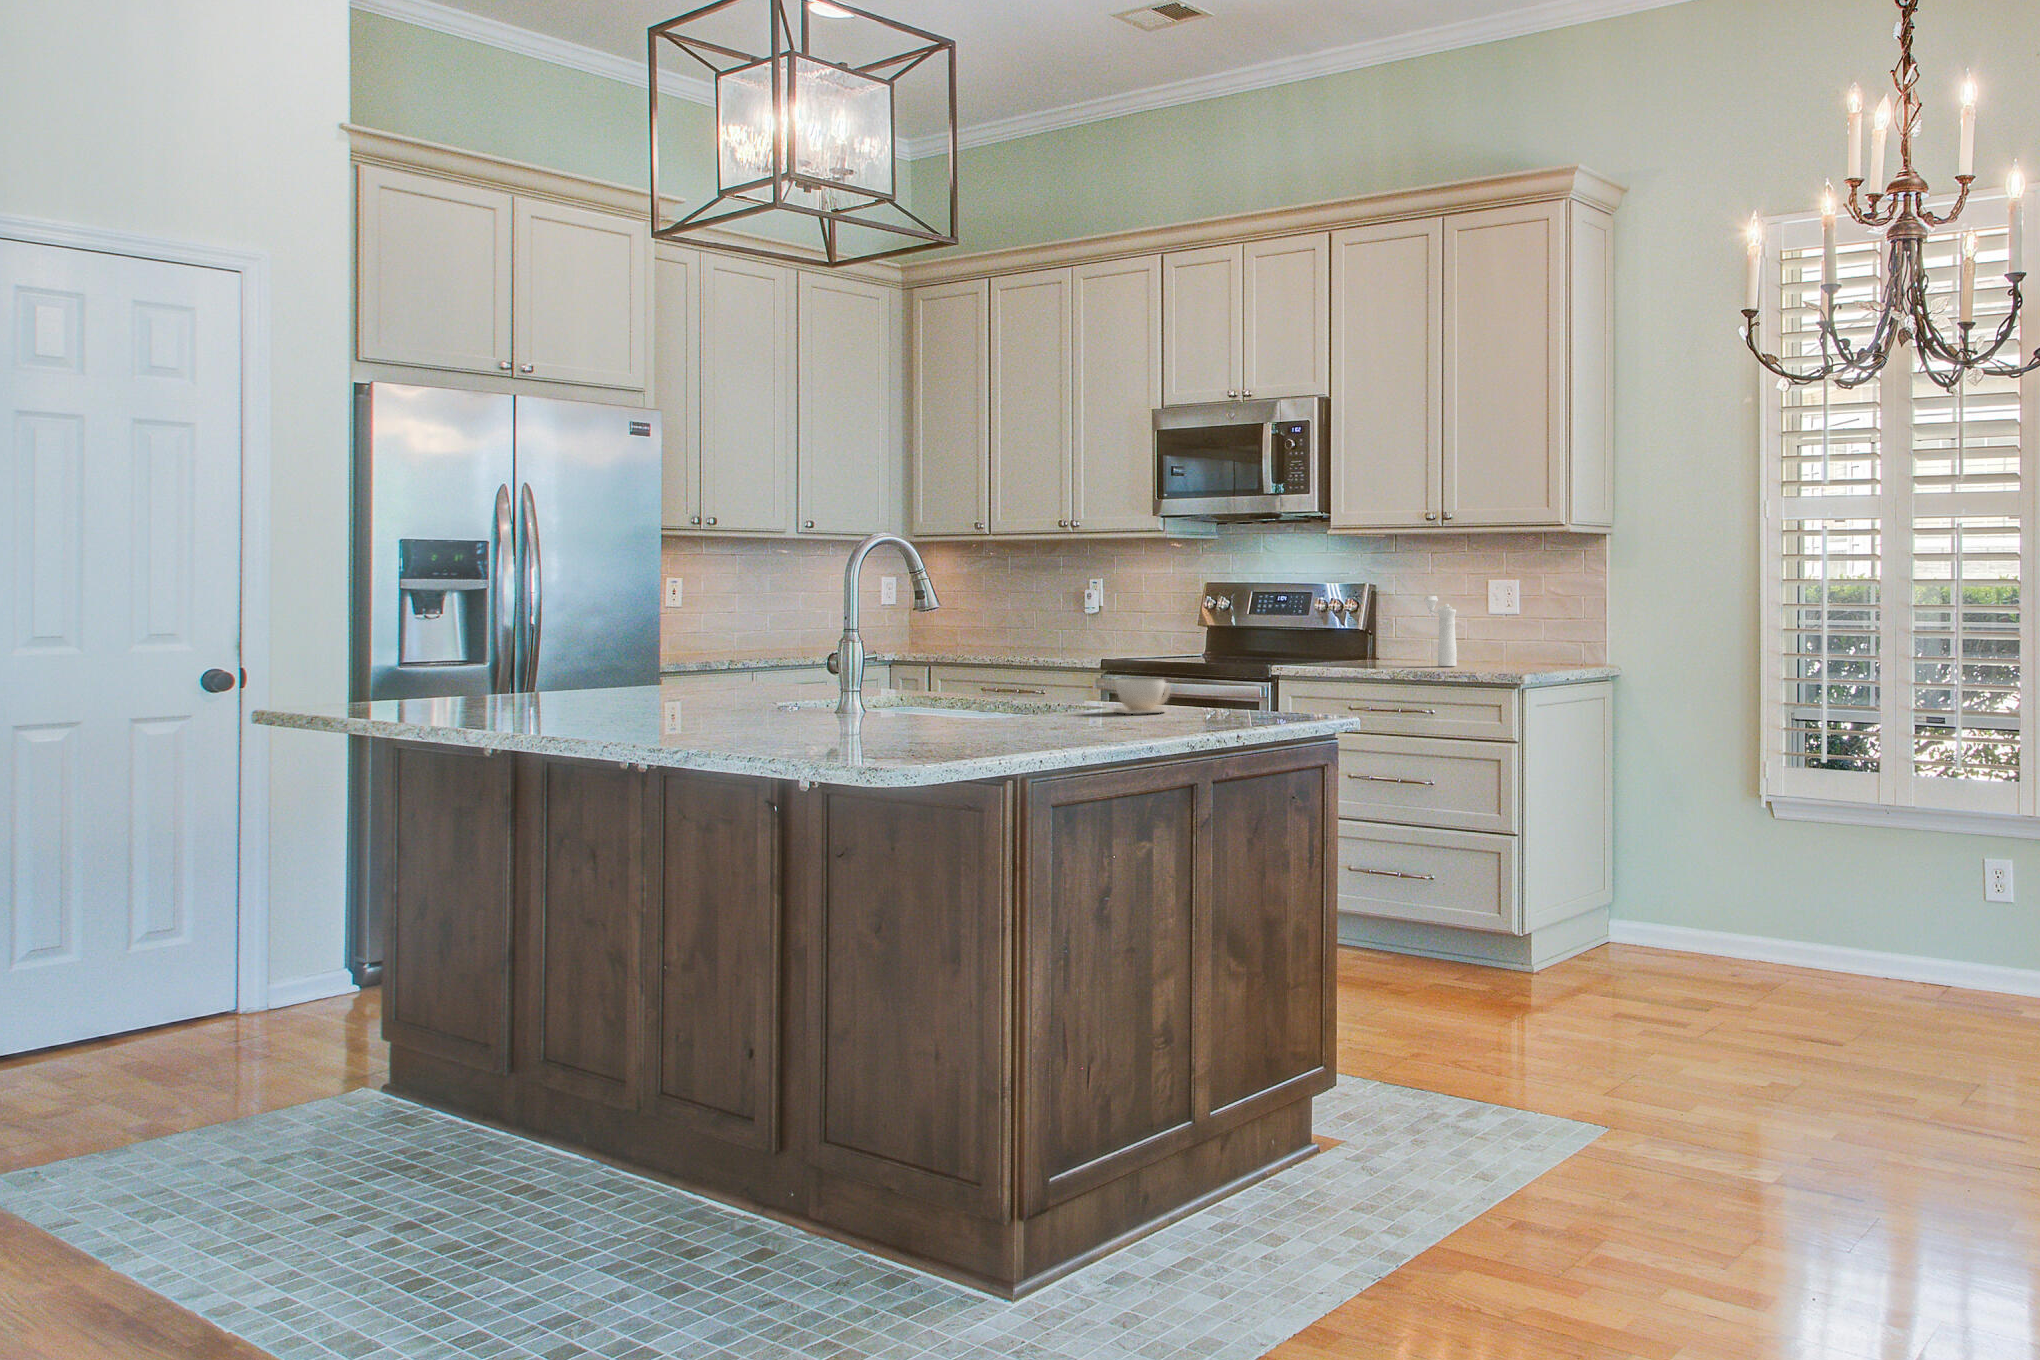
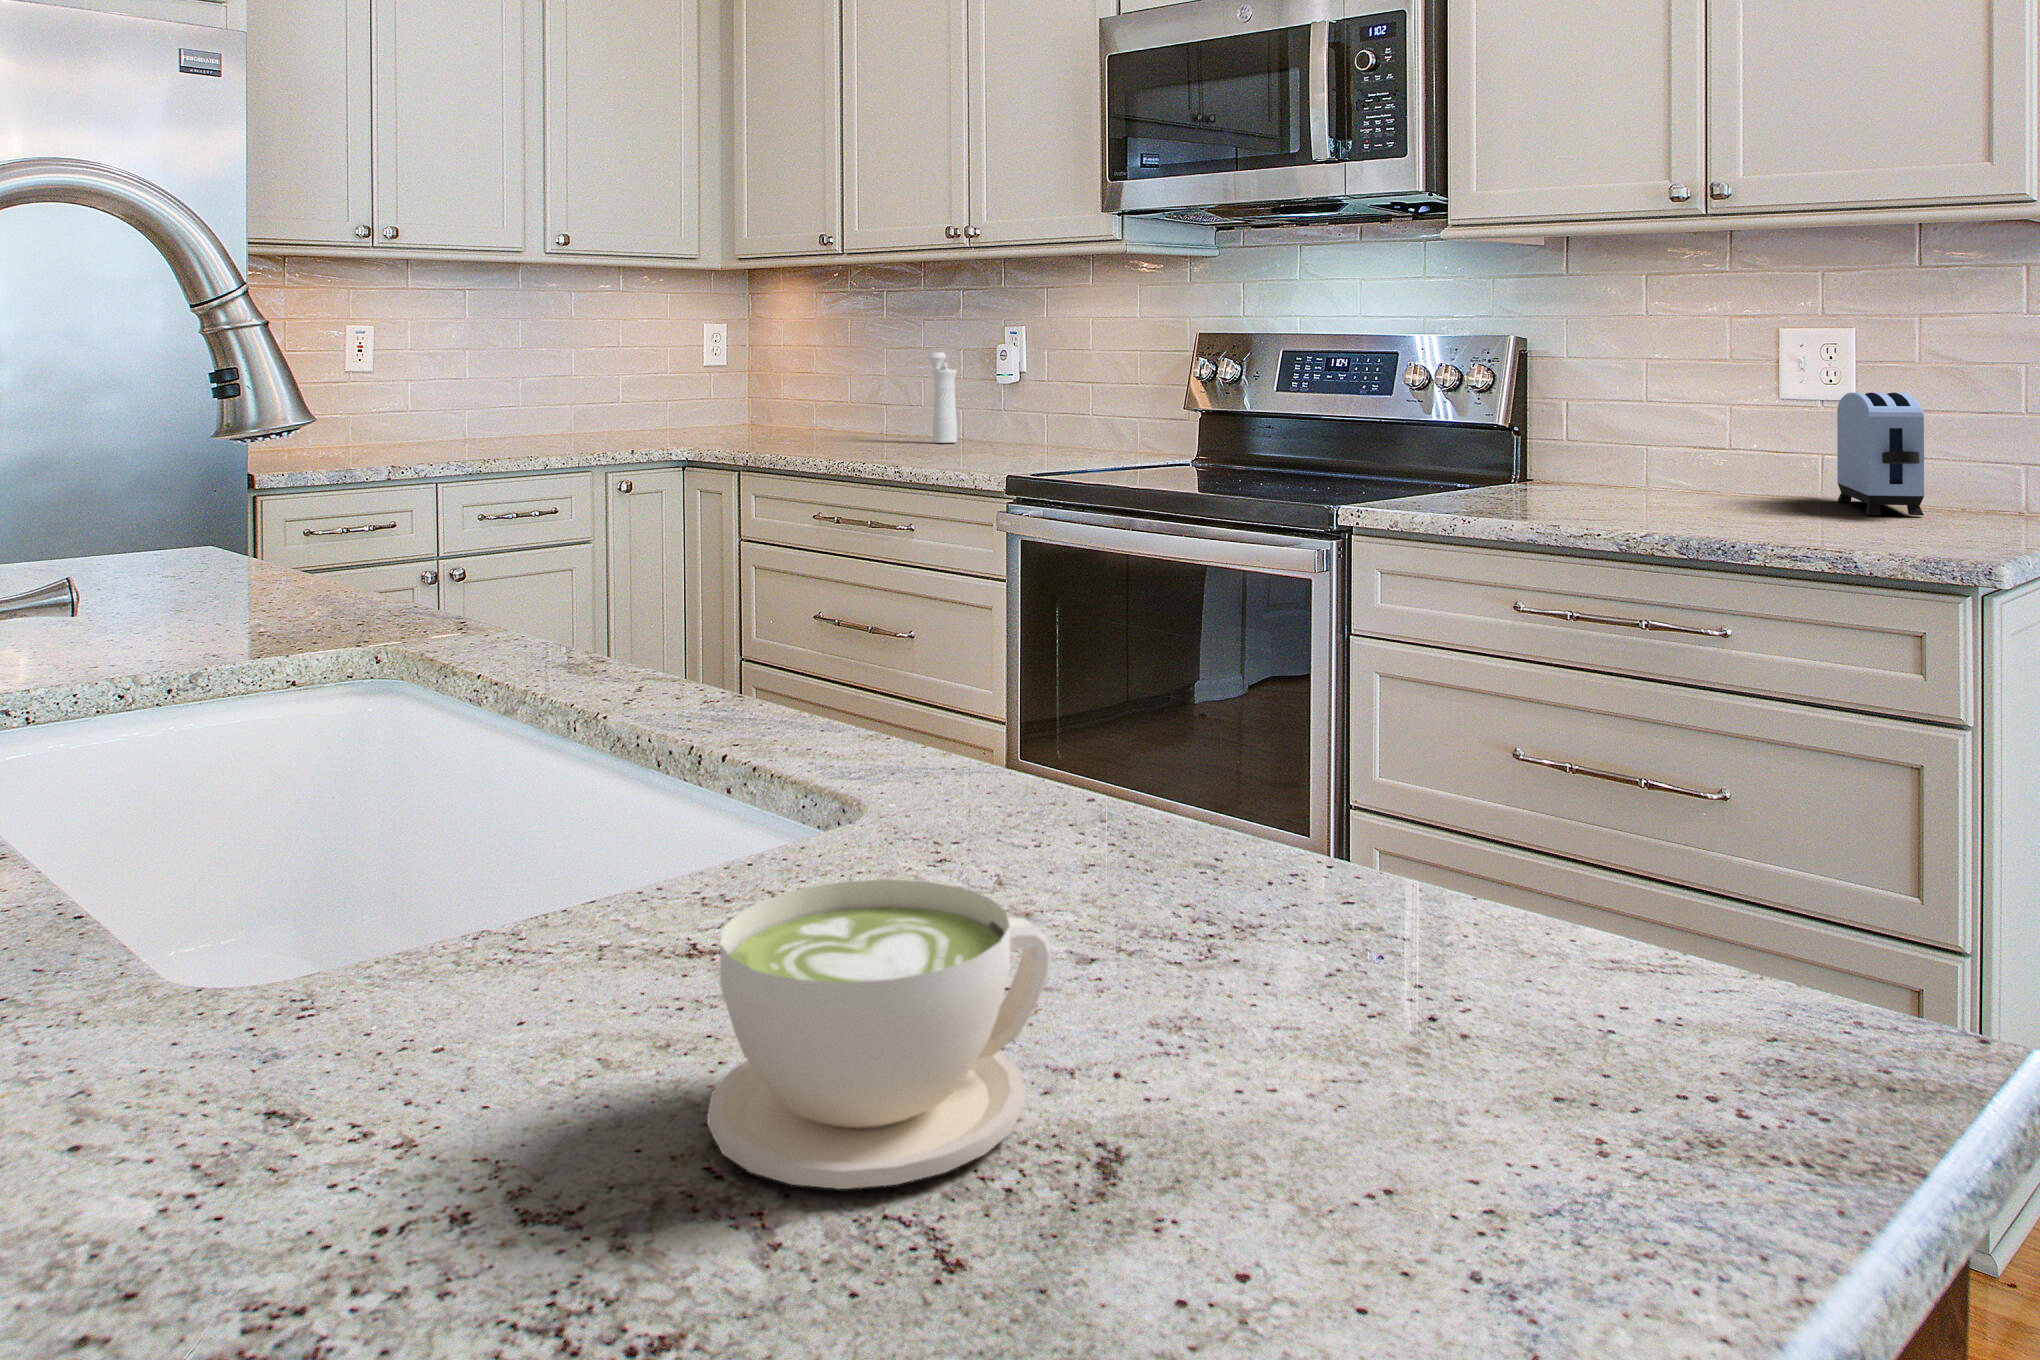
pepper mill: present [1424,596,1457,666] -> present [928,352,957,443]
toaster: none [1509,610,1532,664] -> present [1837,393,1924,515]

